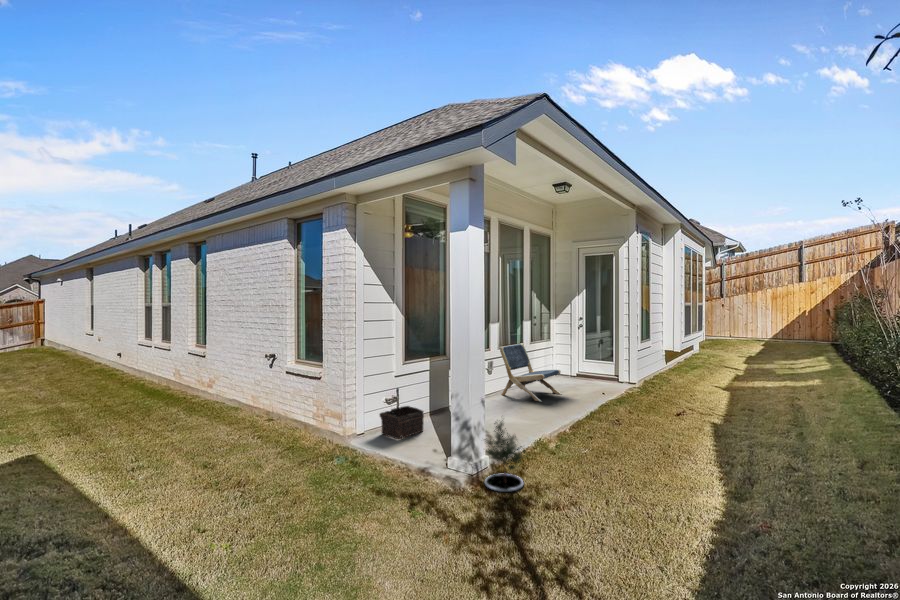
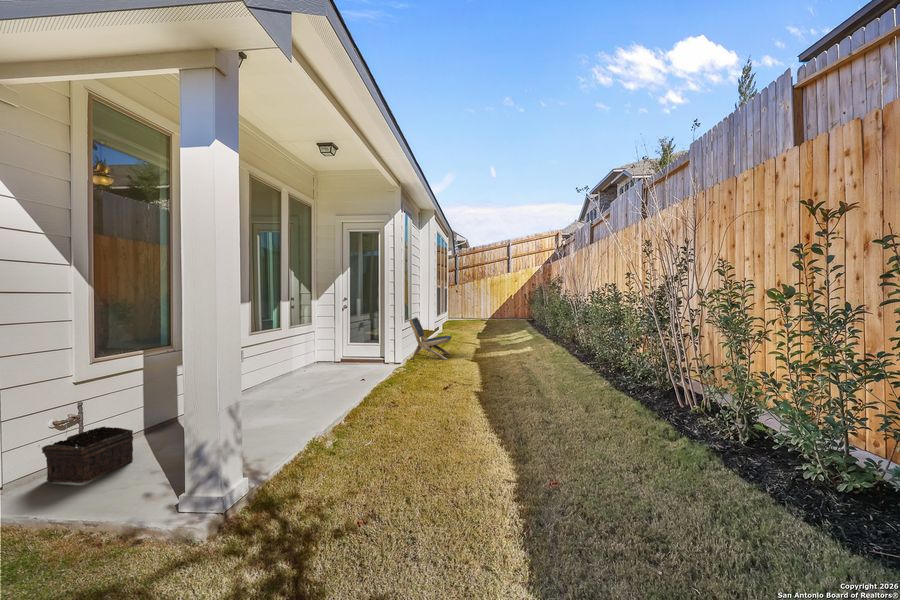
lounge chair: present [500,343,561,401] -> present [409,317,451,360]
potted tree: present [484,420,525,492] -> none [236,418,308,527]

